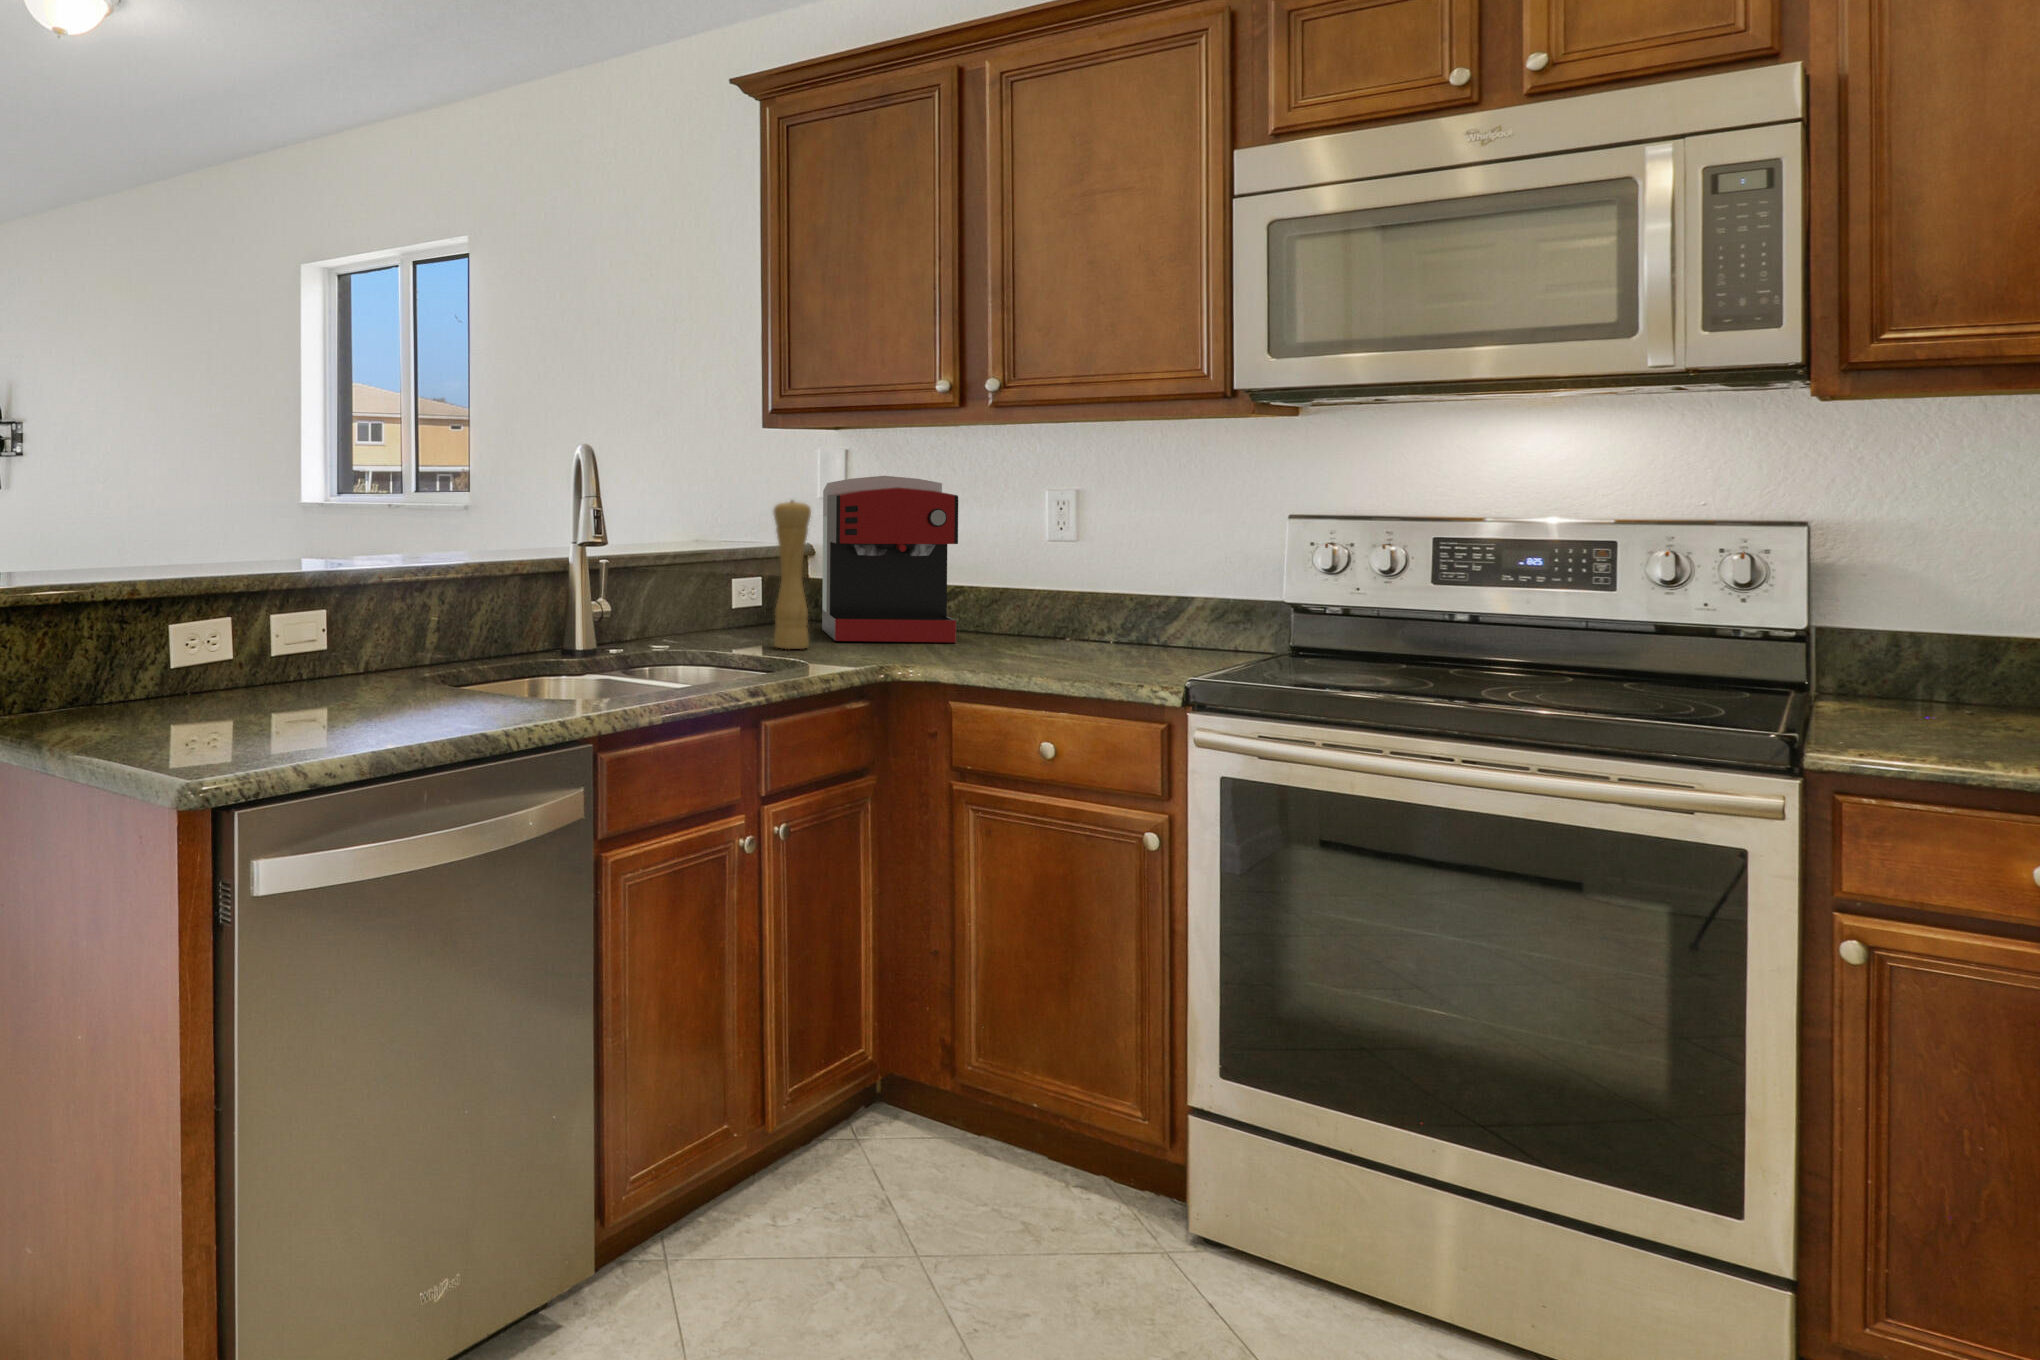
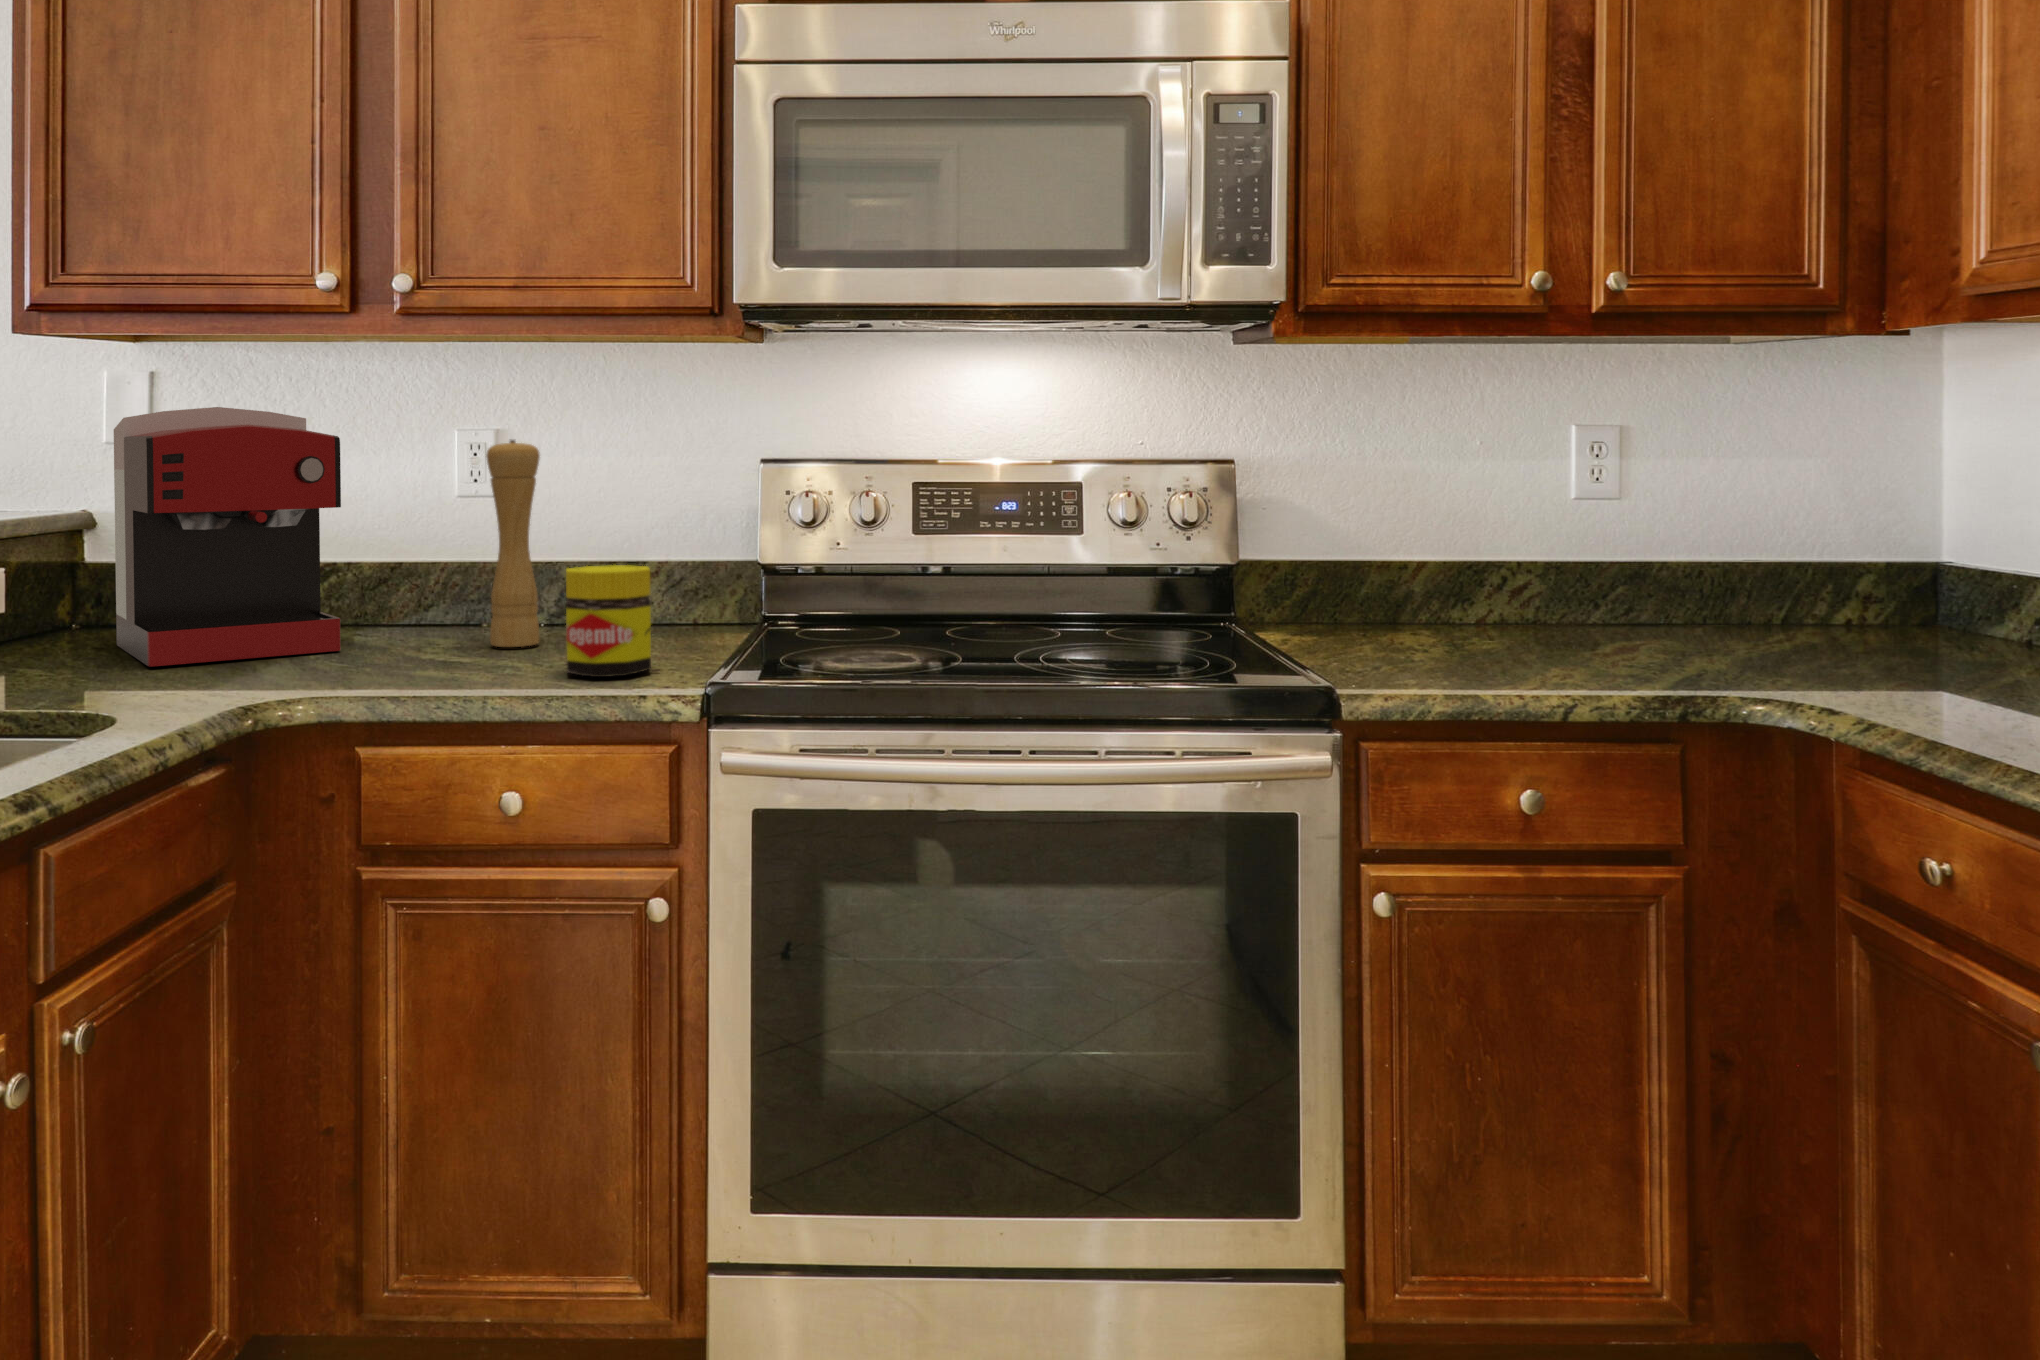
pepper mill: present [774,500,811,649] -> present [486,440,540,647]
jar: none [1100,591,1168,671] -> present [566,565,651,677]

